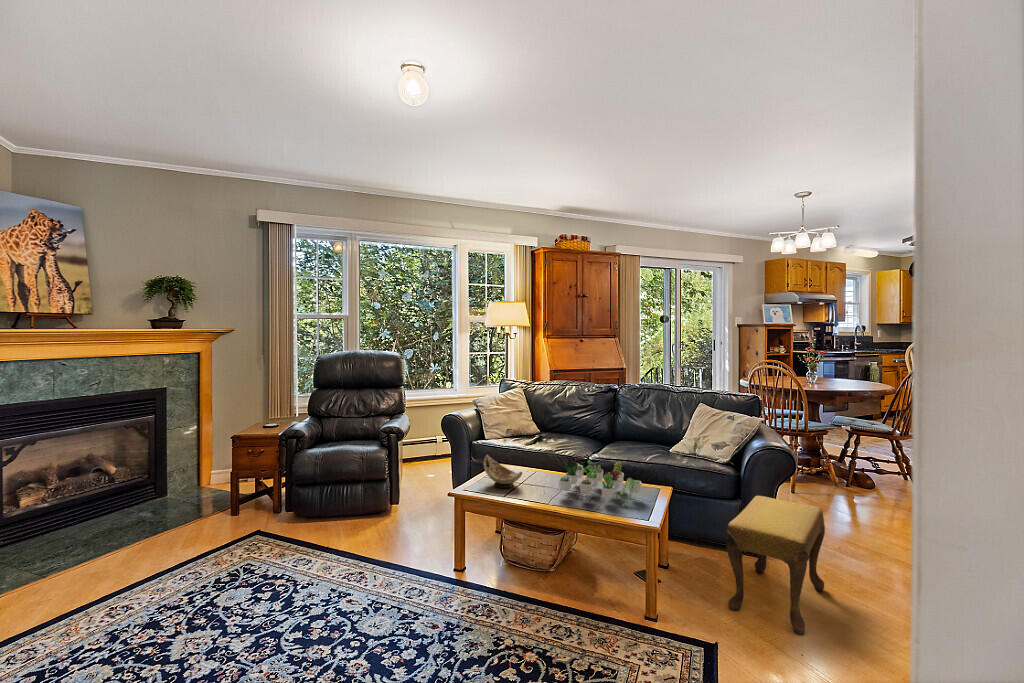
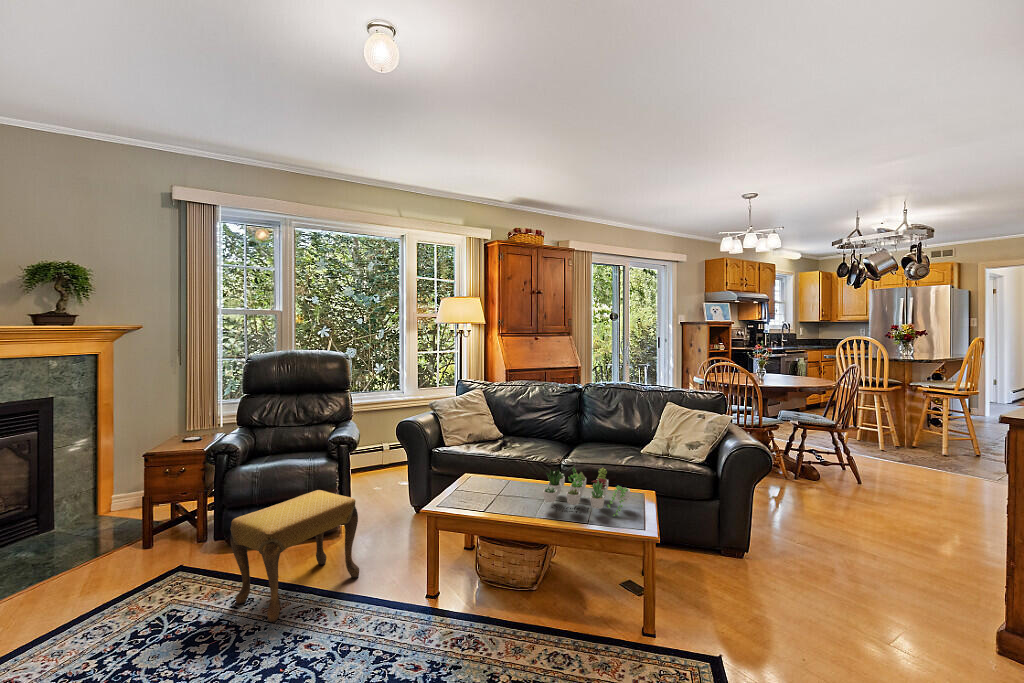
decorative bowl: present [483,455,522,488] -> none [457,466,501,503]
footstool: present [726,496,825,635] -> present [230,490,359,622]

